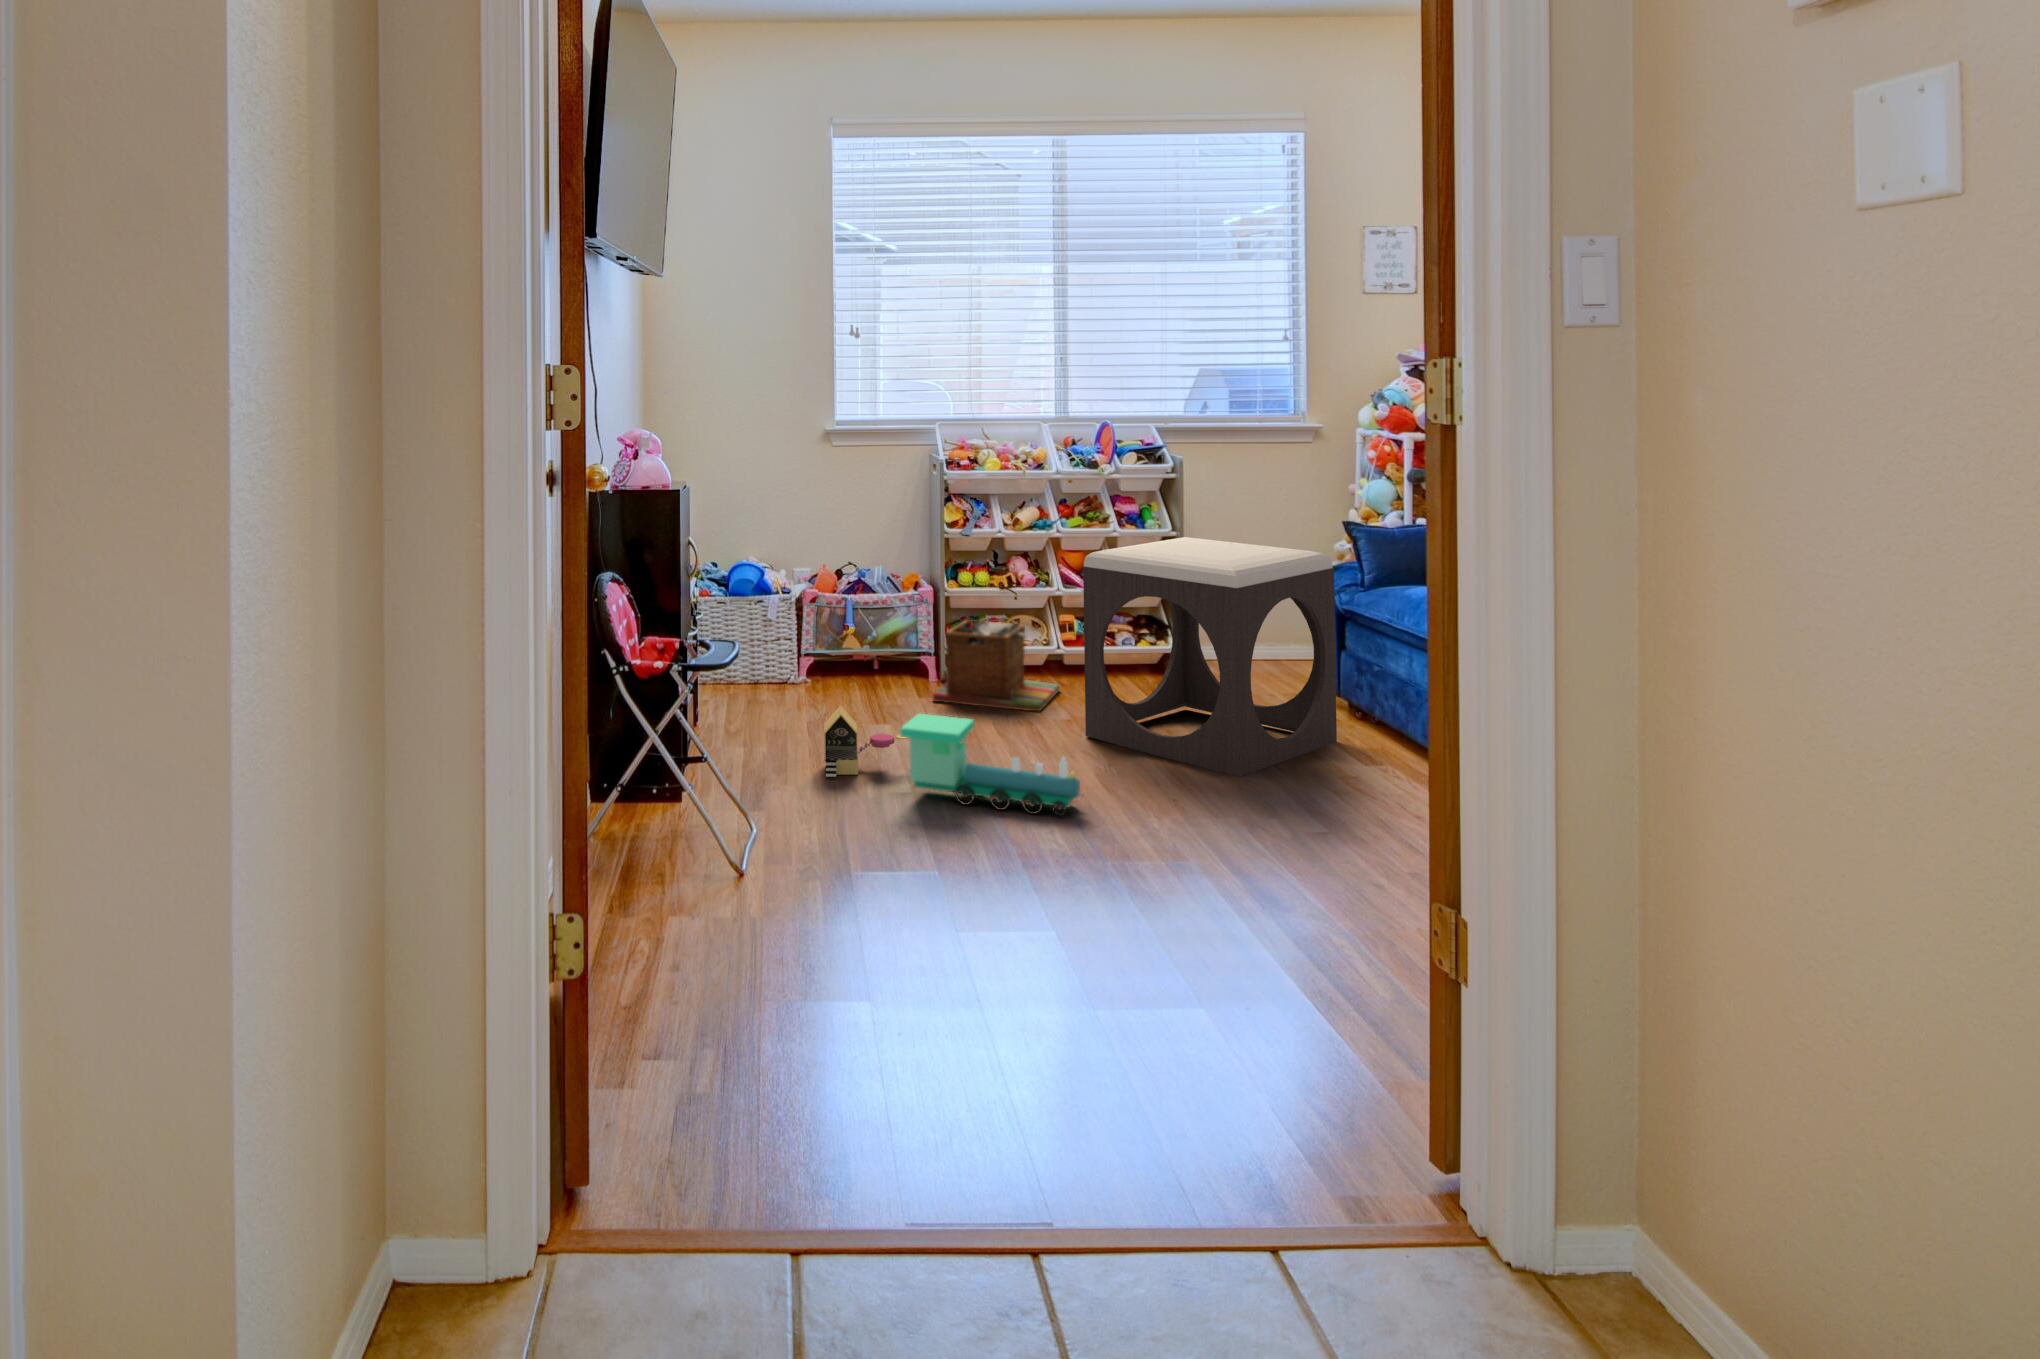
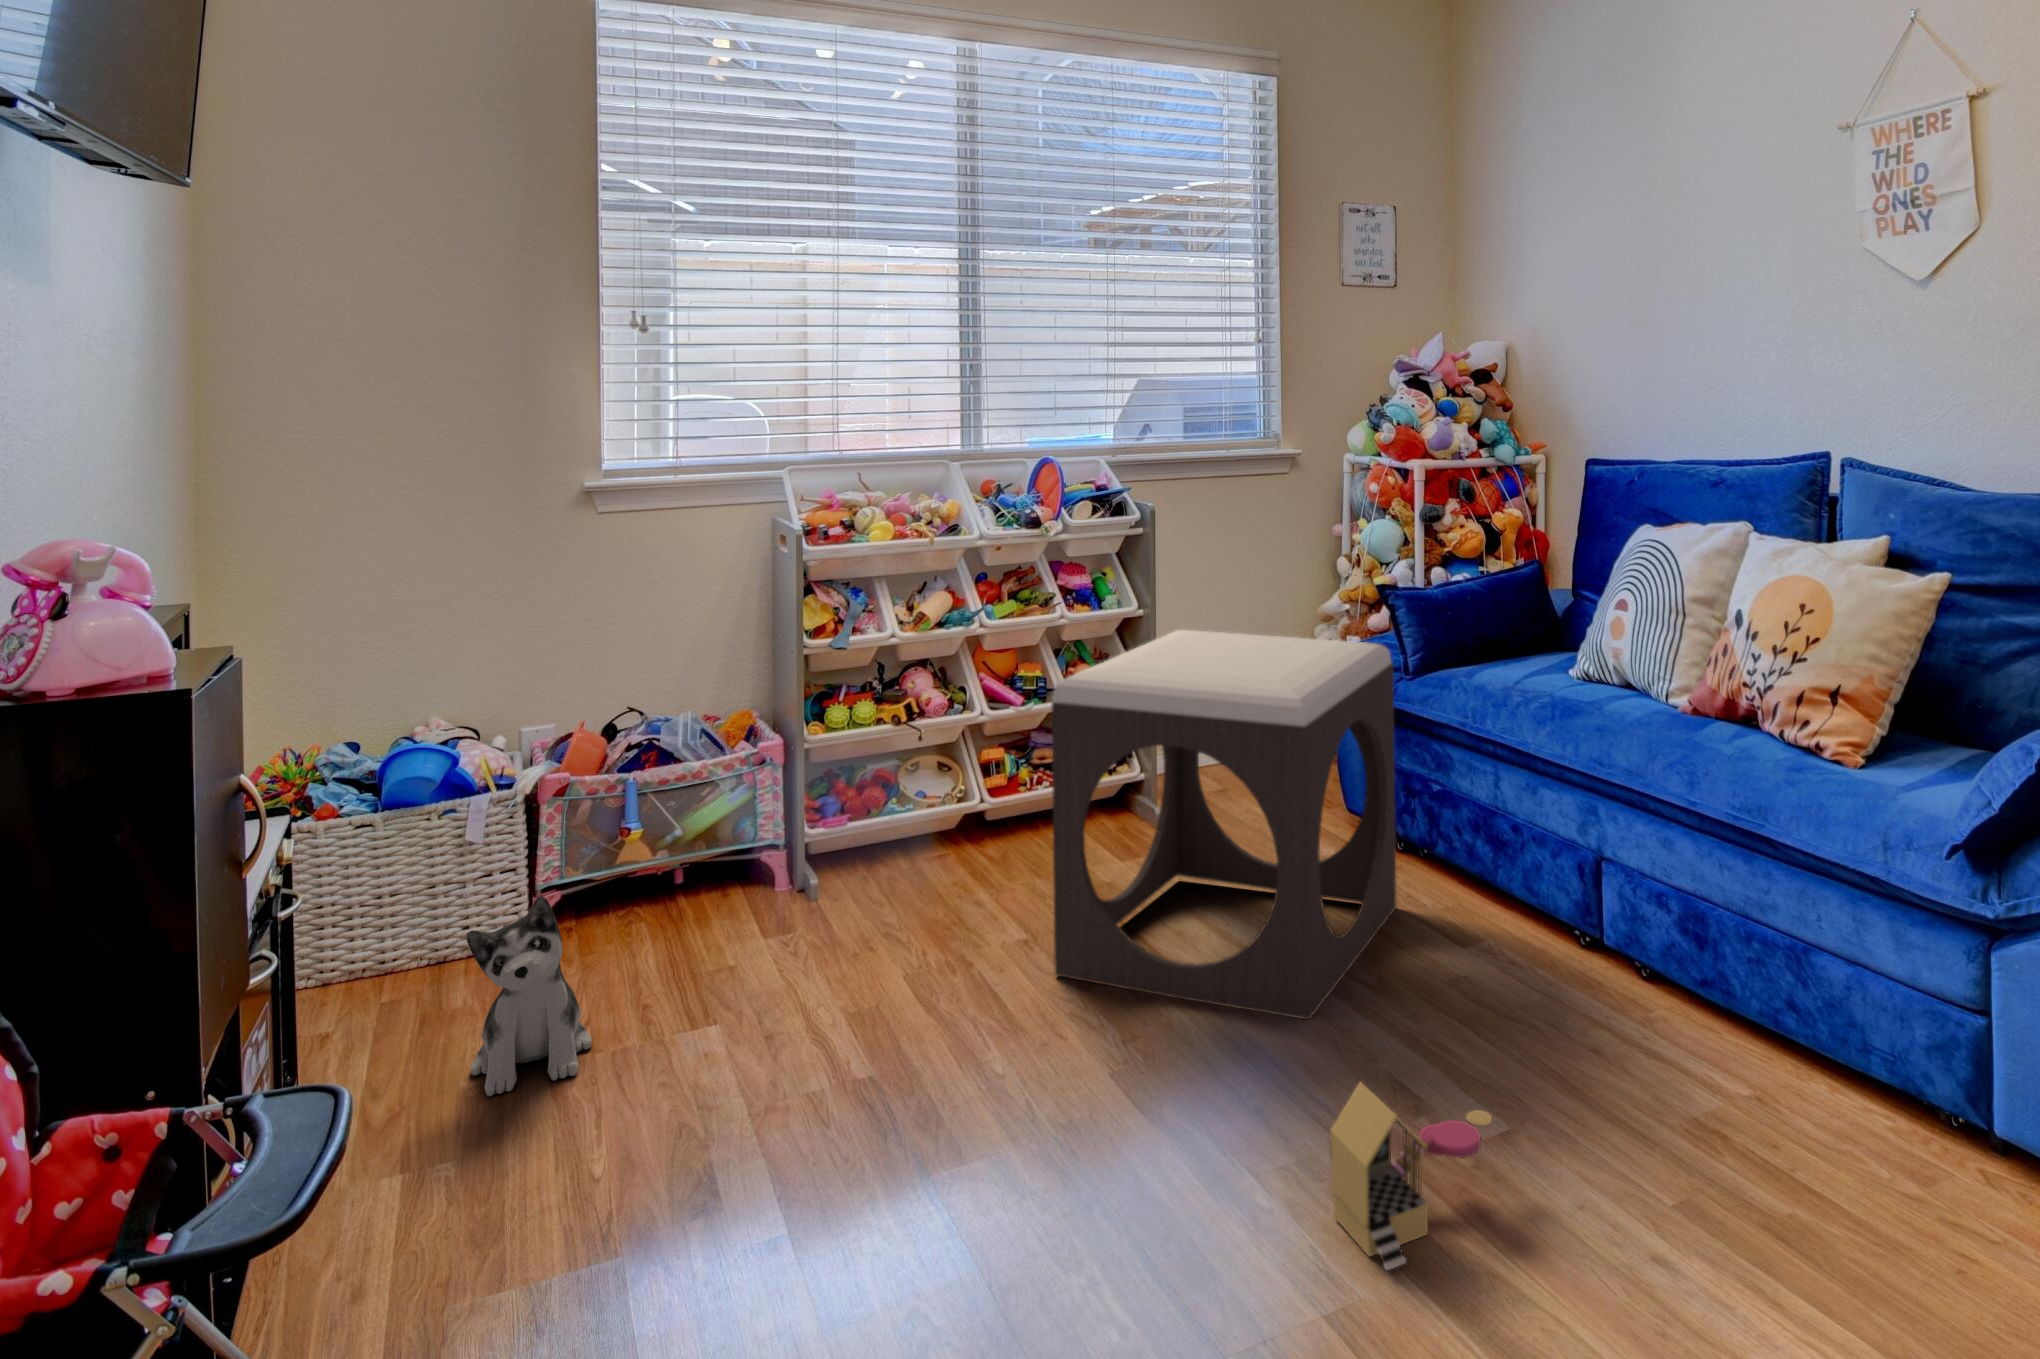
laundry basket: present [933,620,1059,711] -> none [786,781,988,939]
plush toy: none [774,638,831,733] -> present [467,896,592,1096]
toy house: present [824,706,908,777] -> present [1330,1082,1492,1270]
toy train: present [900,713,1082,815] -> none [745,1050,1100,1240]

